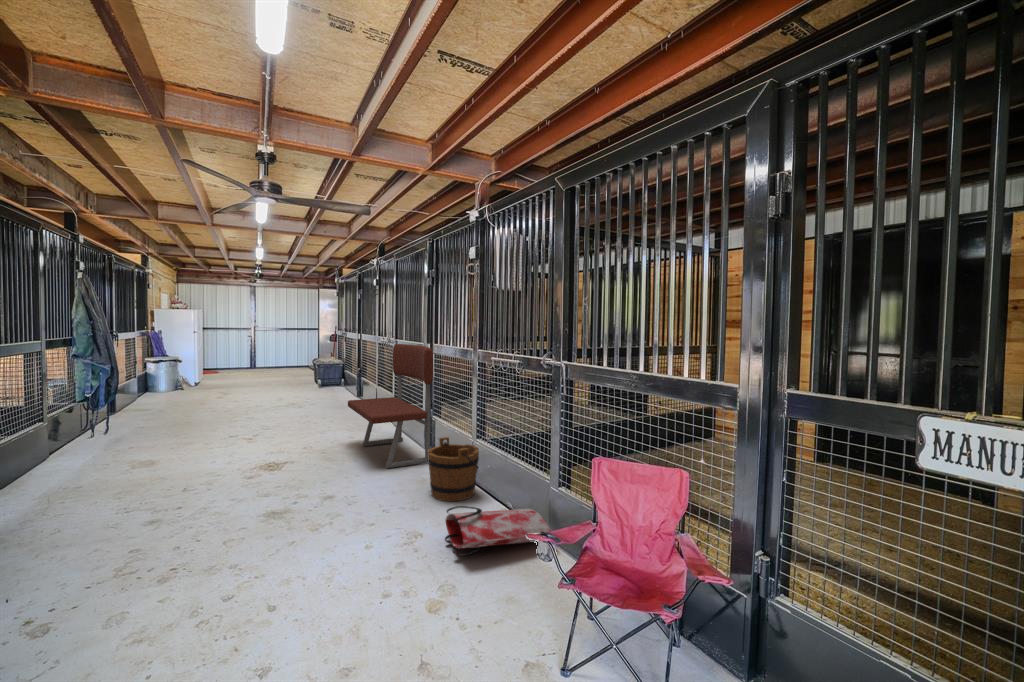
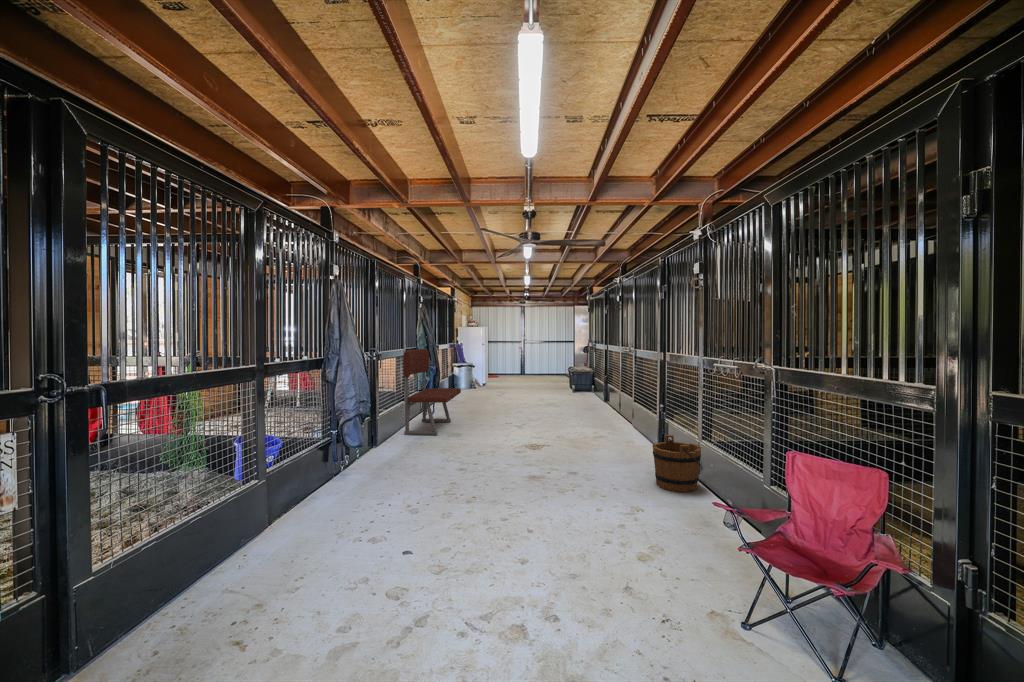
bench: present [348,344,433,468] -> present [403,349,461,435]
bag: present [445,506,551,556] -> none [661,490,764,534]

